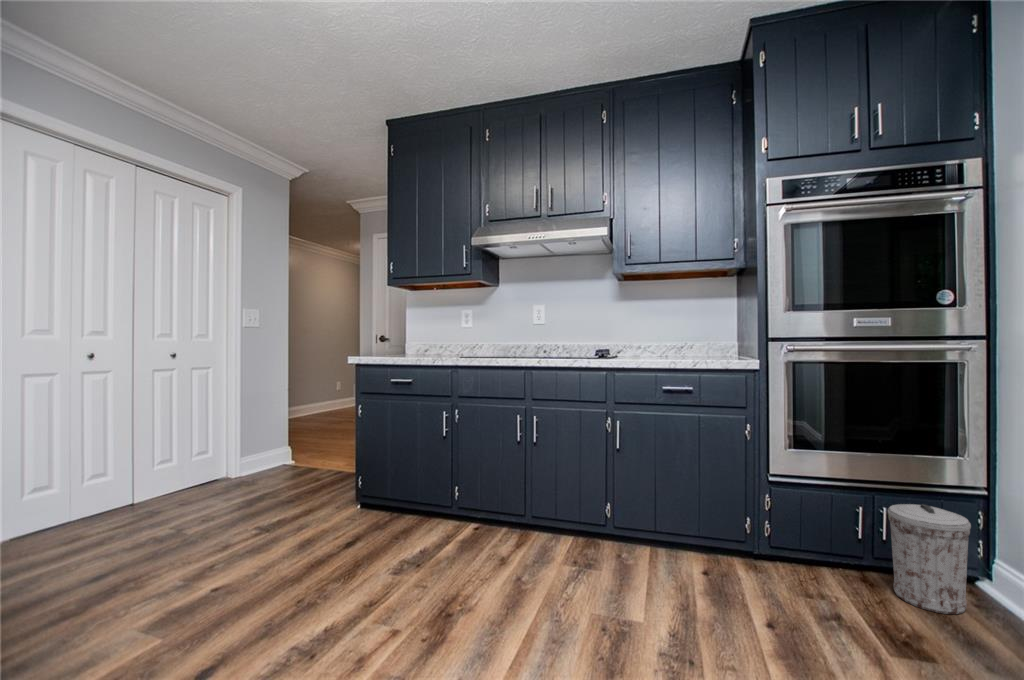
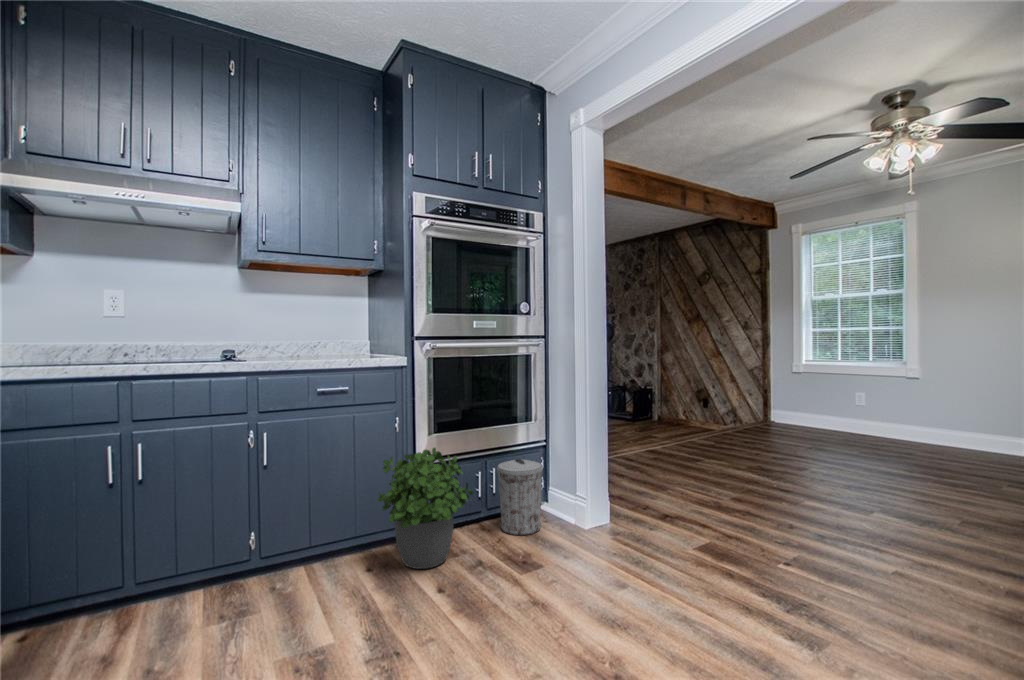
potted plant: none [713,464,833,598] -> present [377,448,473,569]

